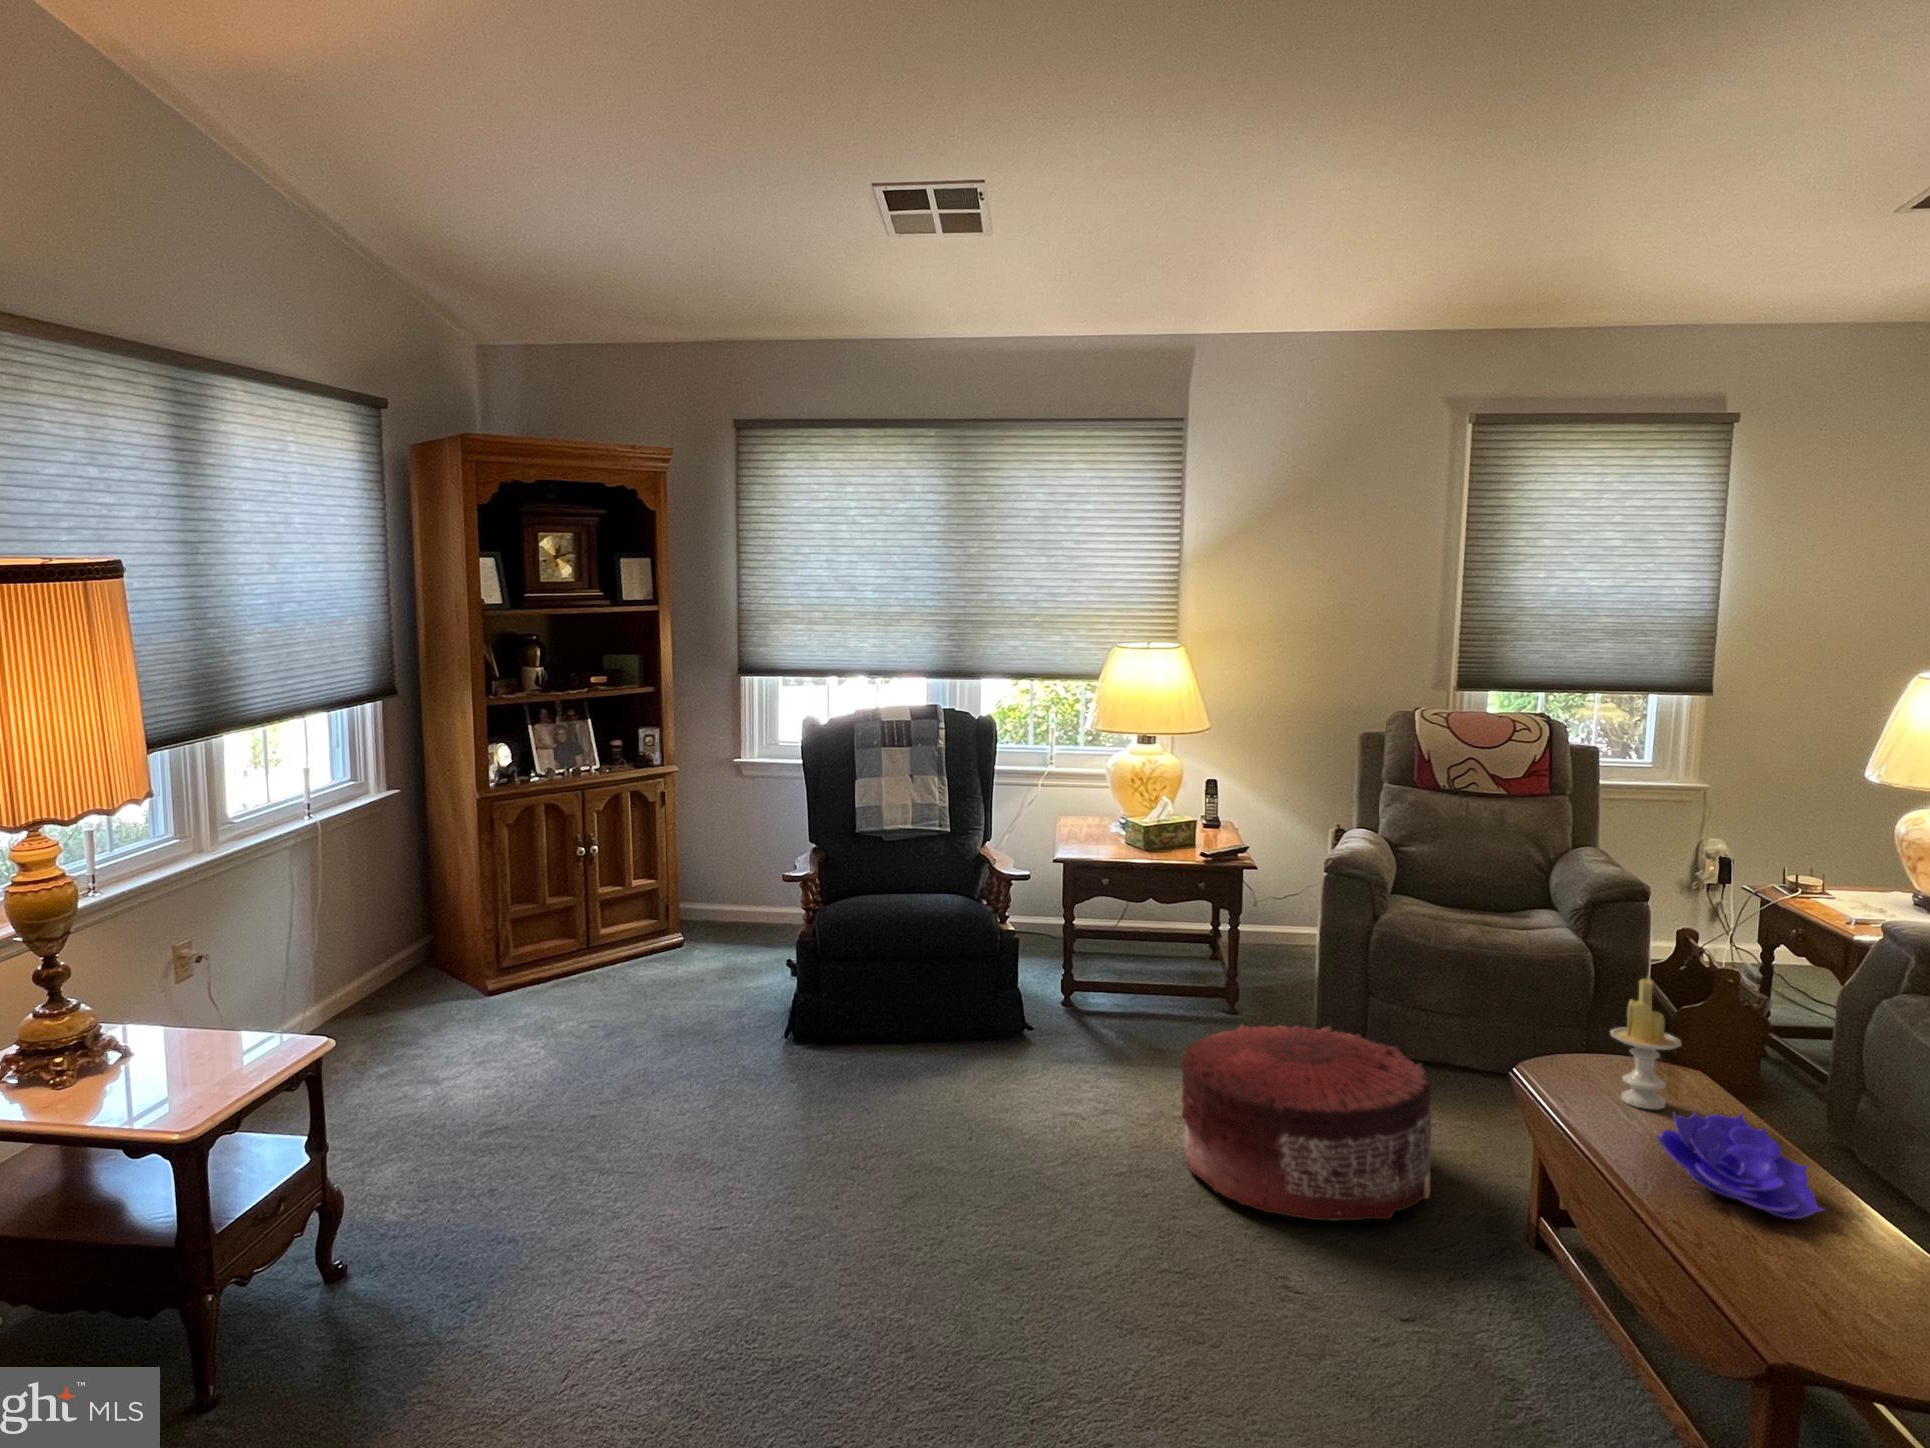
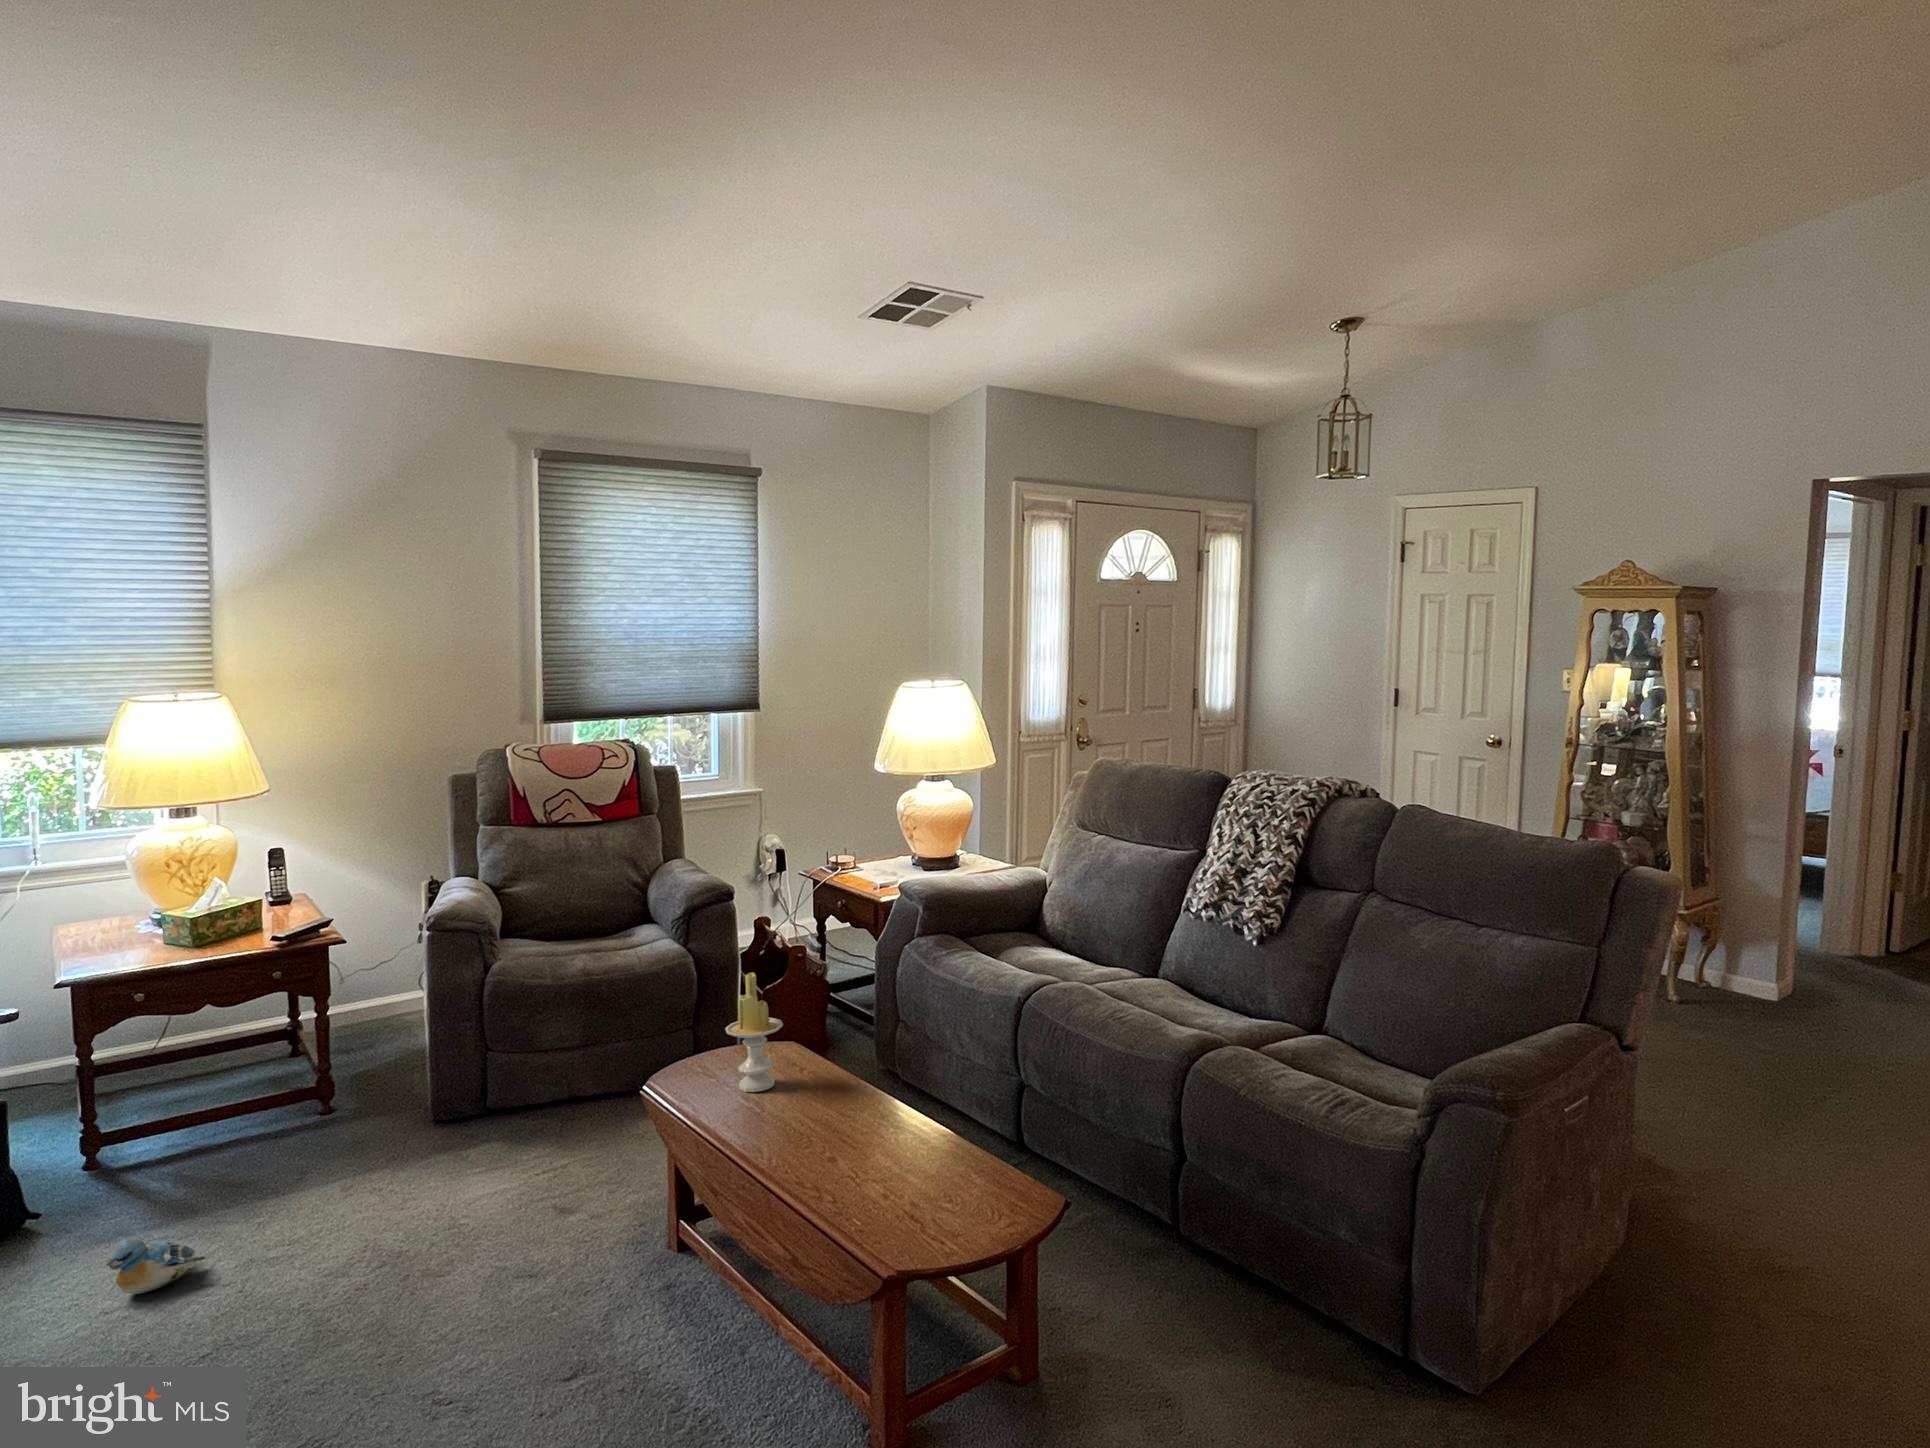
pouf: present [1181,1025,1432,1221] -> none [267,1098,575,1345]
plush toy: none [1074,1059,1136,1104] -> present [106,1239,205,1294]
decorative bowl: present [1656,1112,1825,1219] -> none [777,1070,904,1154]

